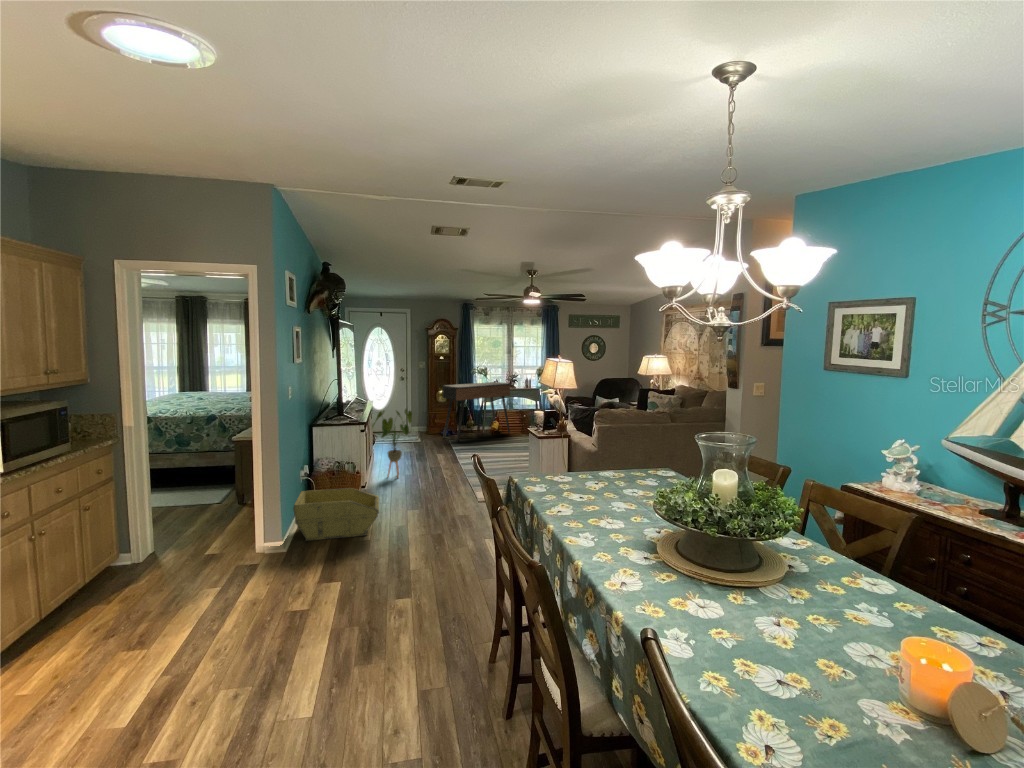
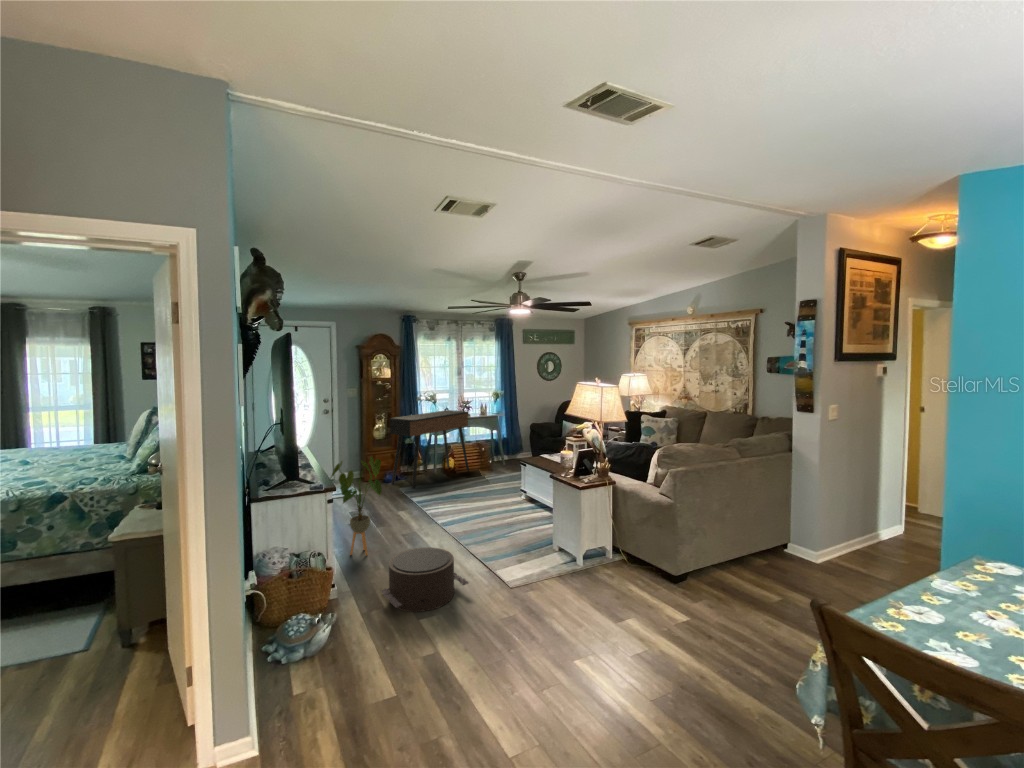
pouf: none [392,471,451,508] -> present [381,547,469,612]
storage bin: present [293,488,379,541] -> none [248,602,396,722]

